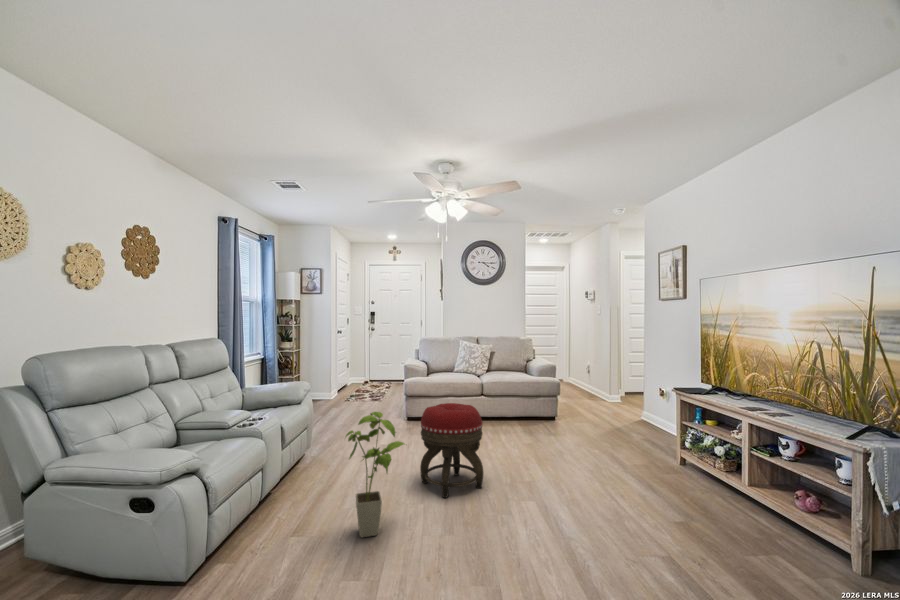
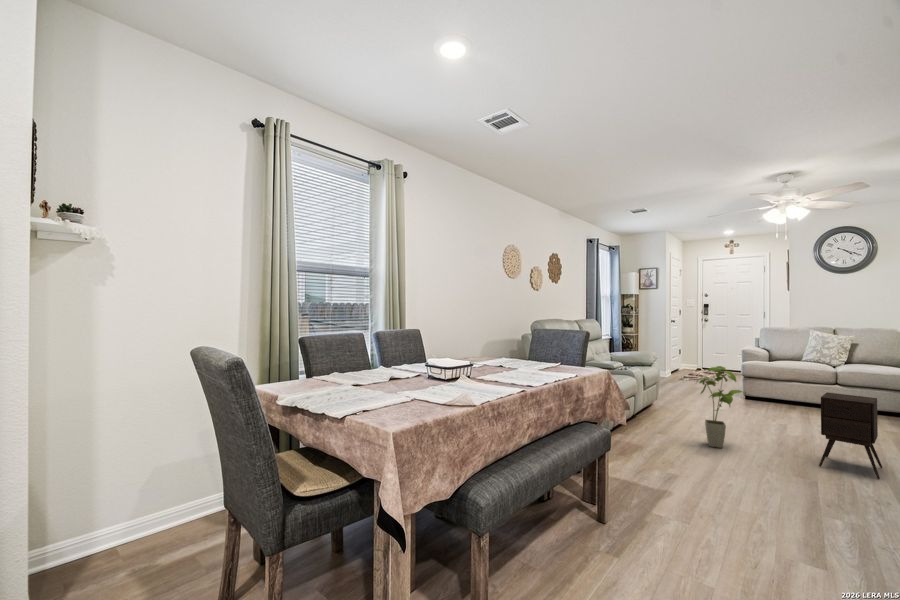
footstool: present [420,403,484,498] -> none [759,375,824,446]
side table: none [486,429,544,540] -> present [819,392,882,479]

